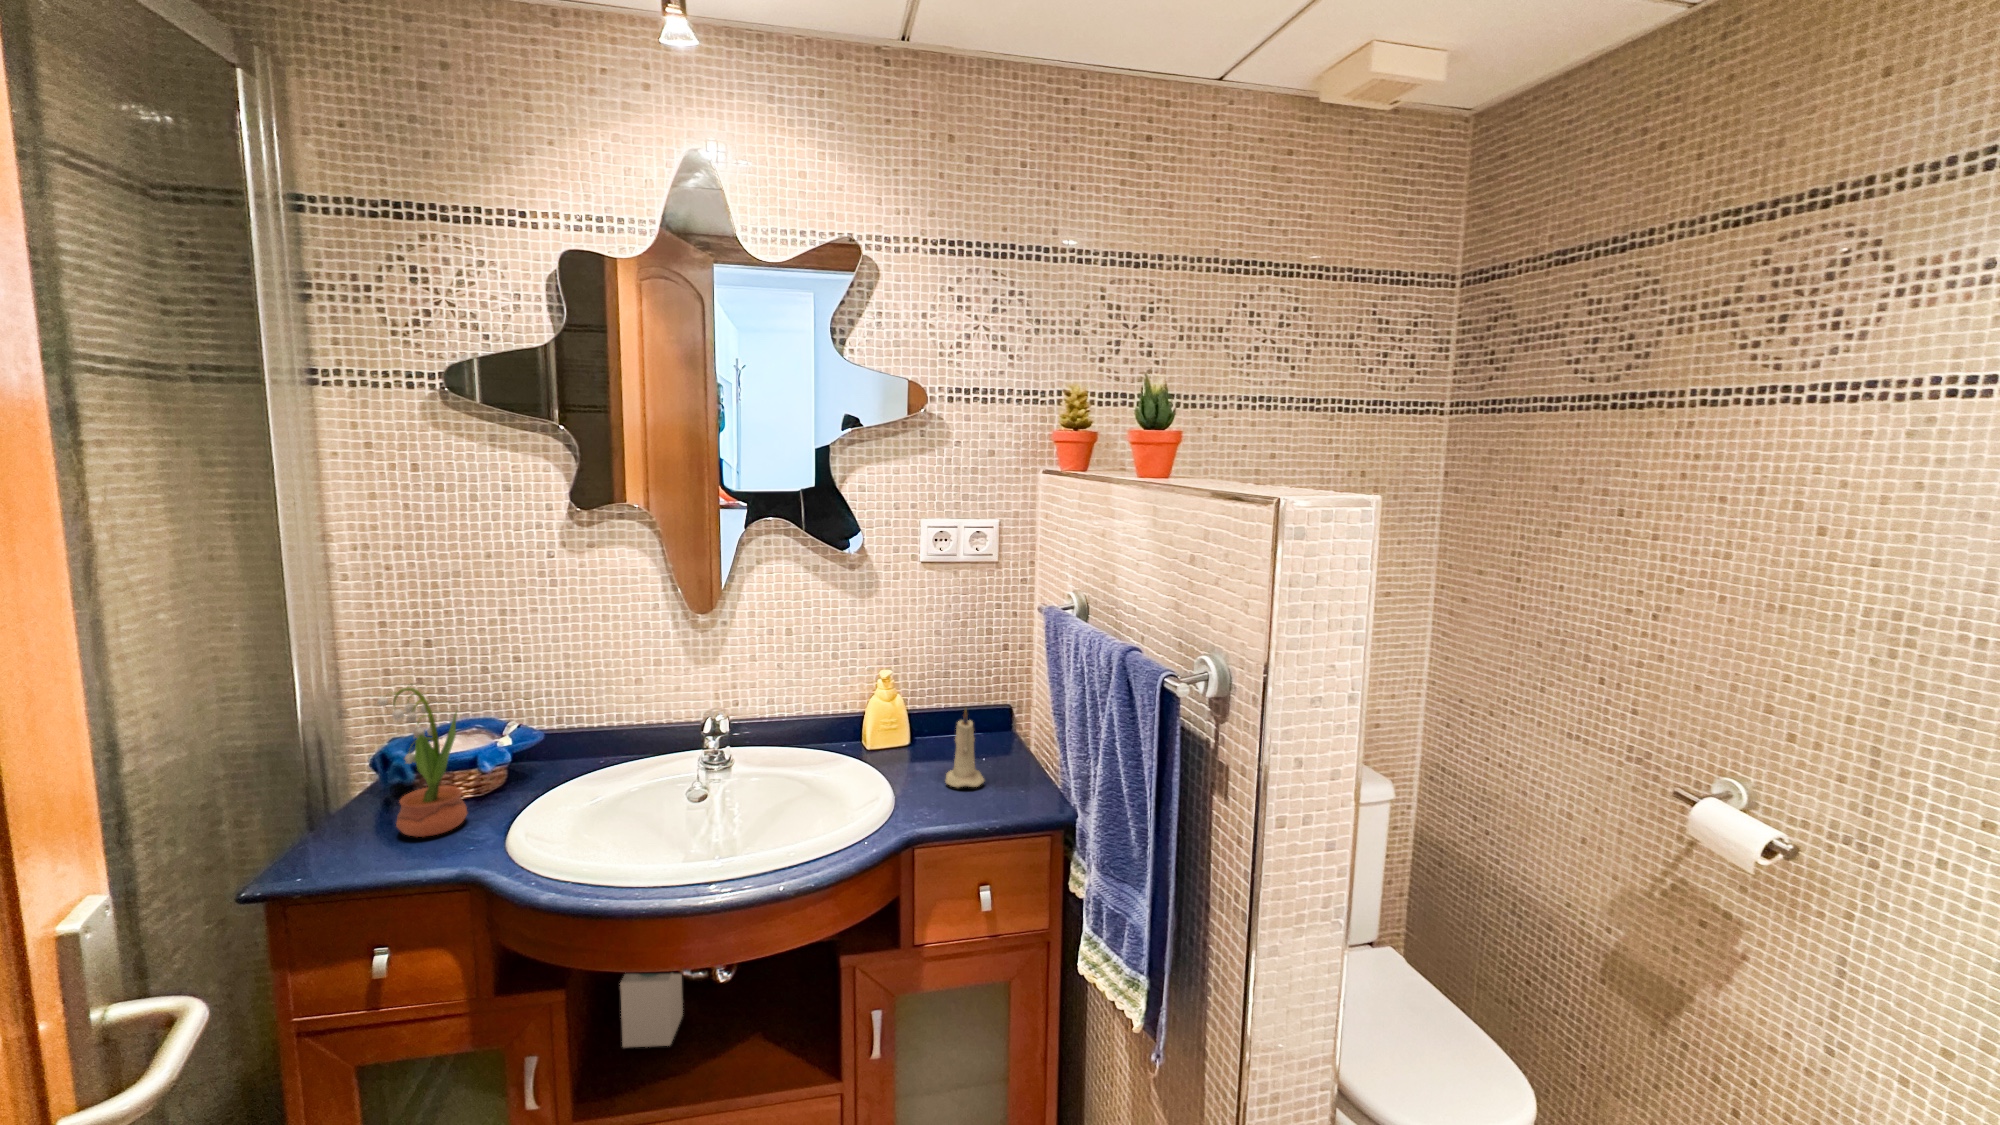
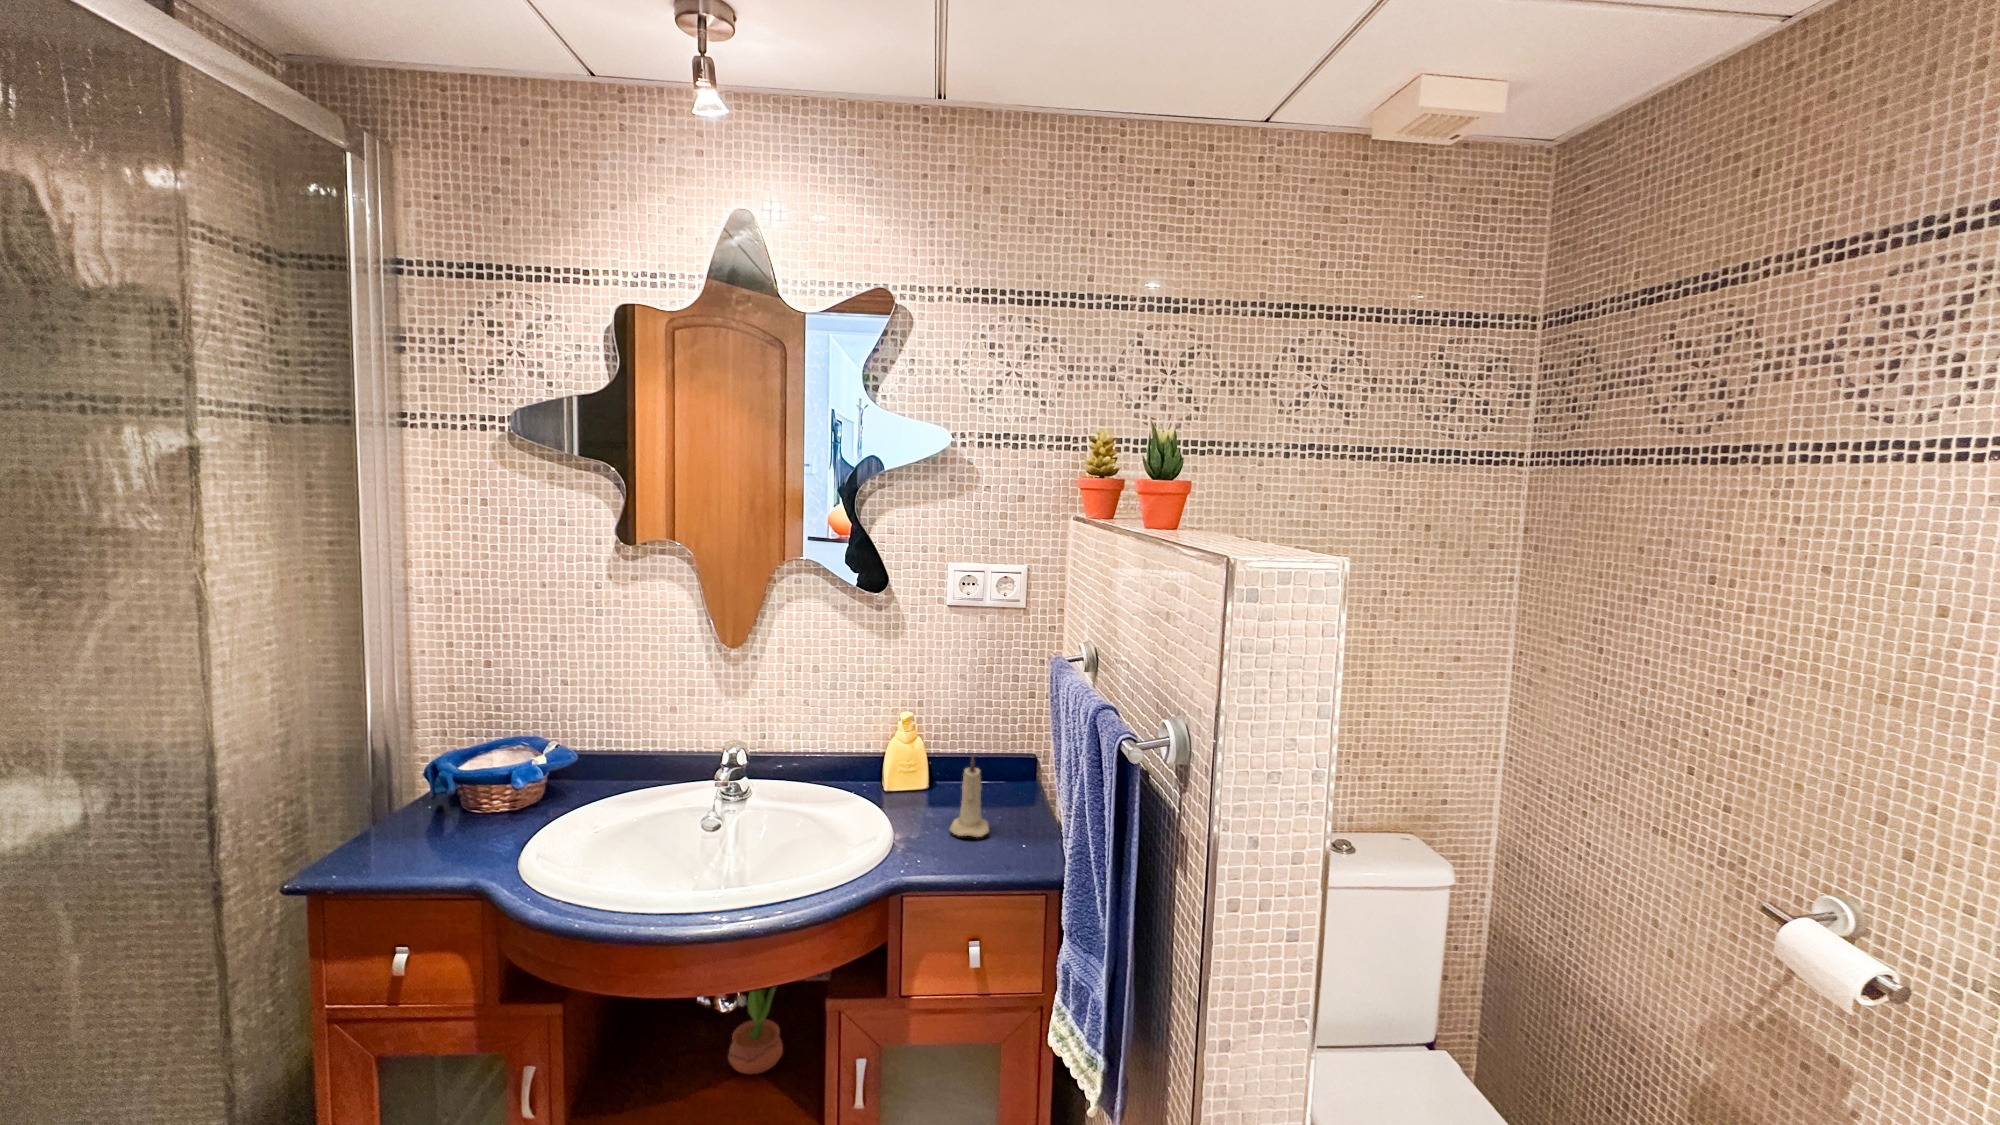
potted flower: present [377,684,467,837] -> present [728,987,783,1074]
soap bottle: present [620,973,683,1048] -> none [627,954,691,1070]

